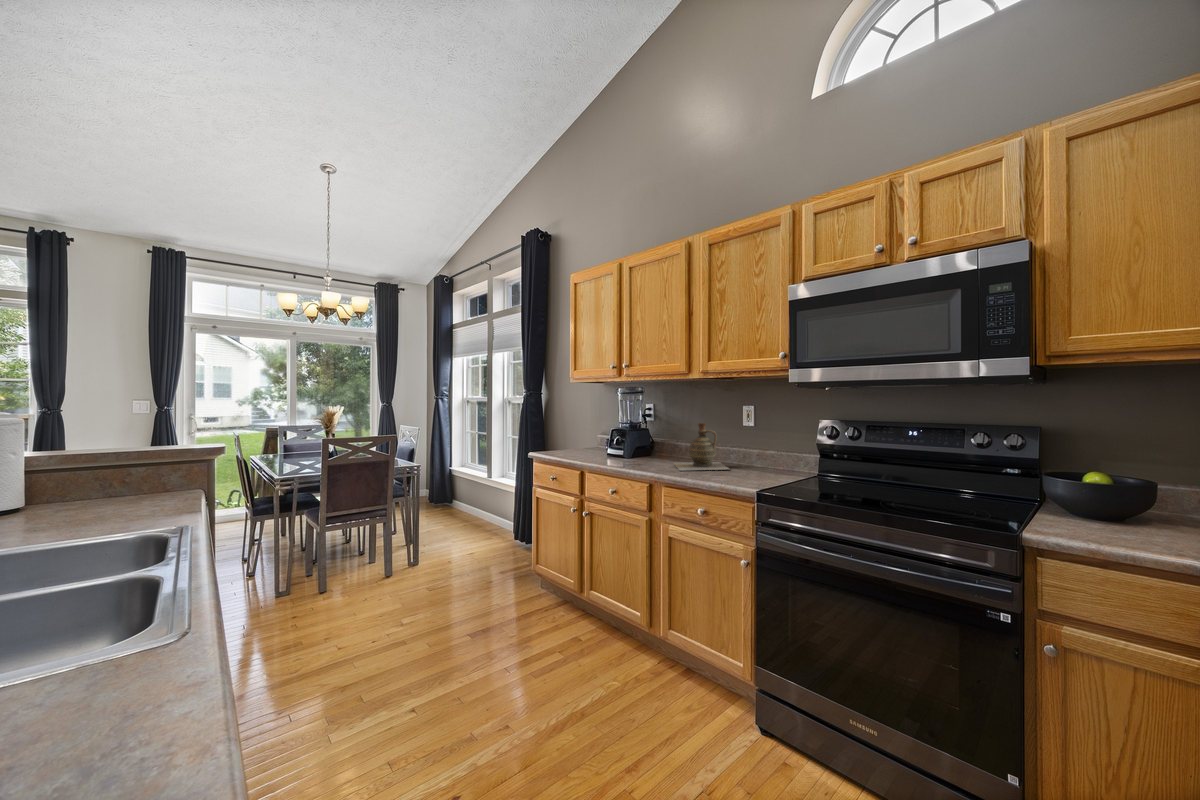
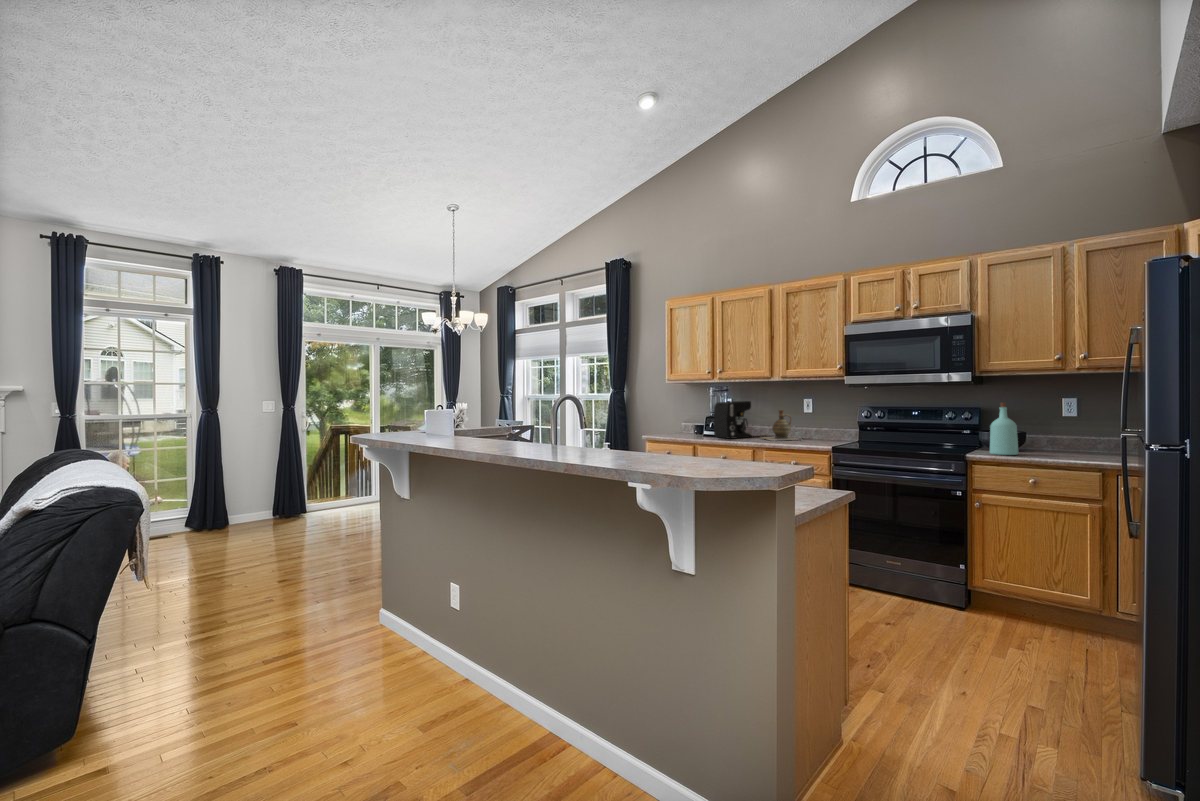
coffee maker: none [614,409,667,463] -> present [714,401,752,438]
bottle: none [1075,421,1150,541] -> present [990,403,1018,455]

